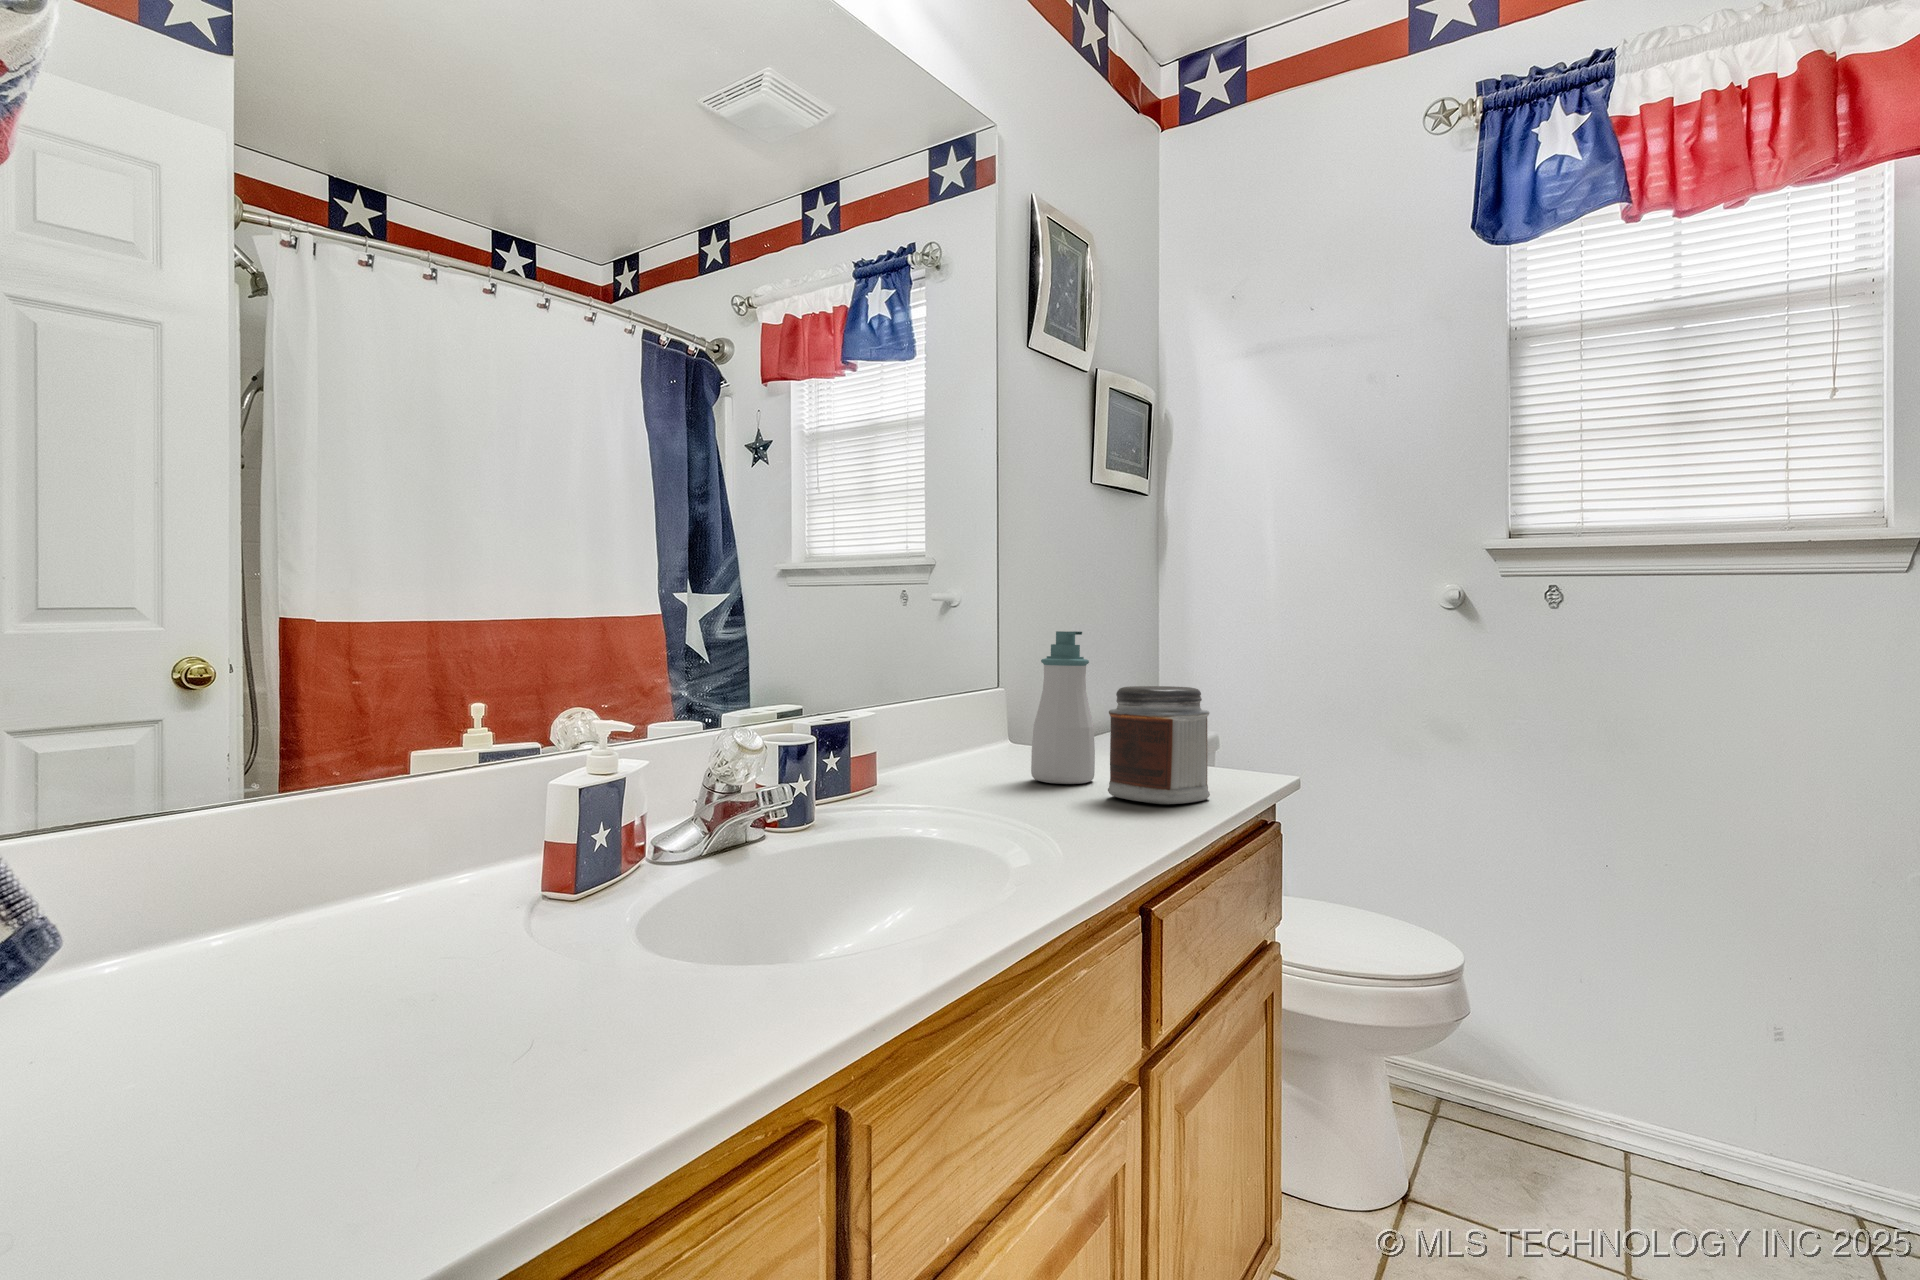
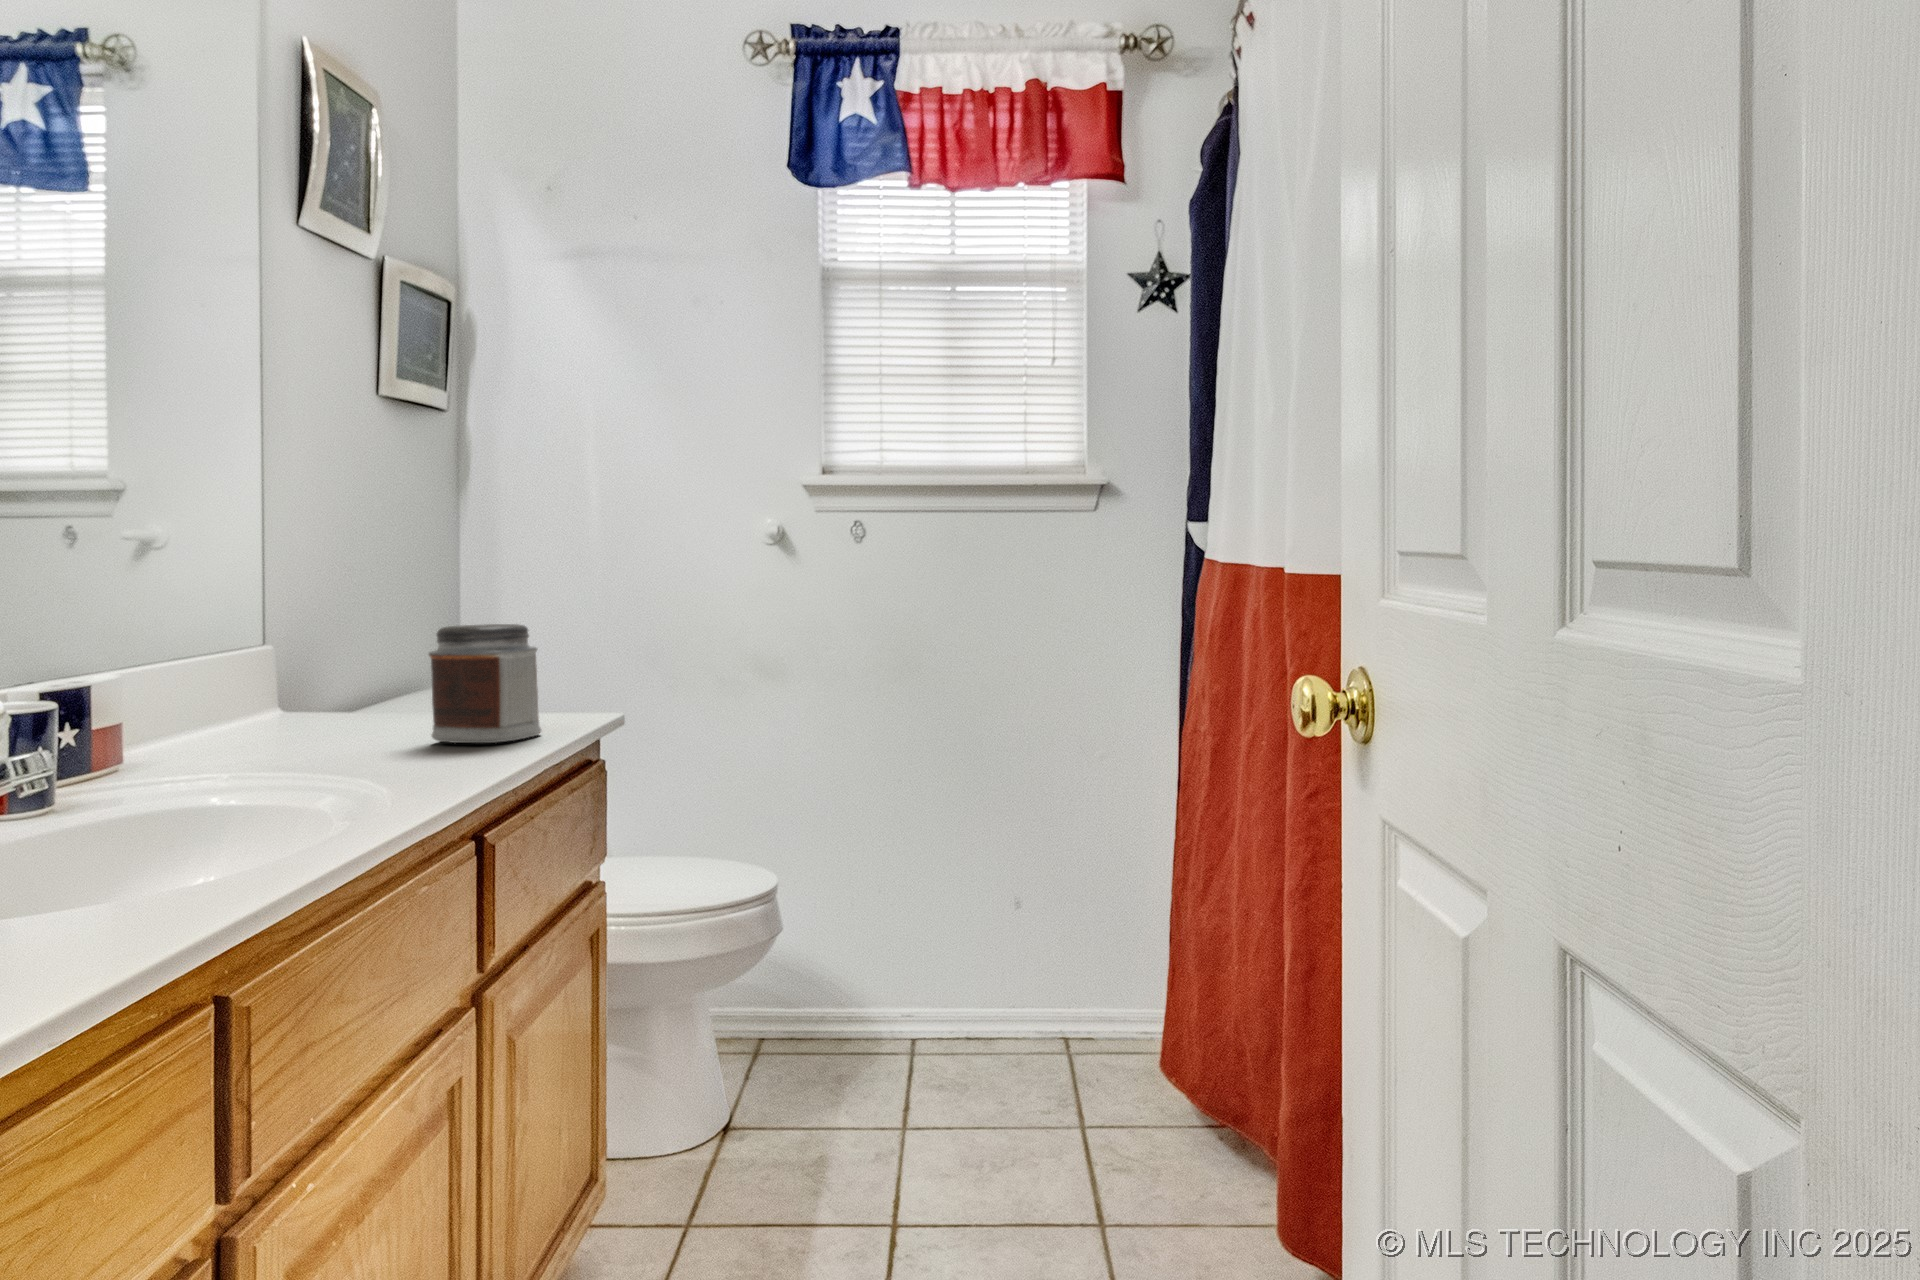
soap bottle: present [1031,631,1095,784] -> none [336,569,414,737]

